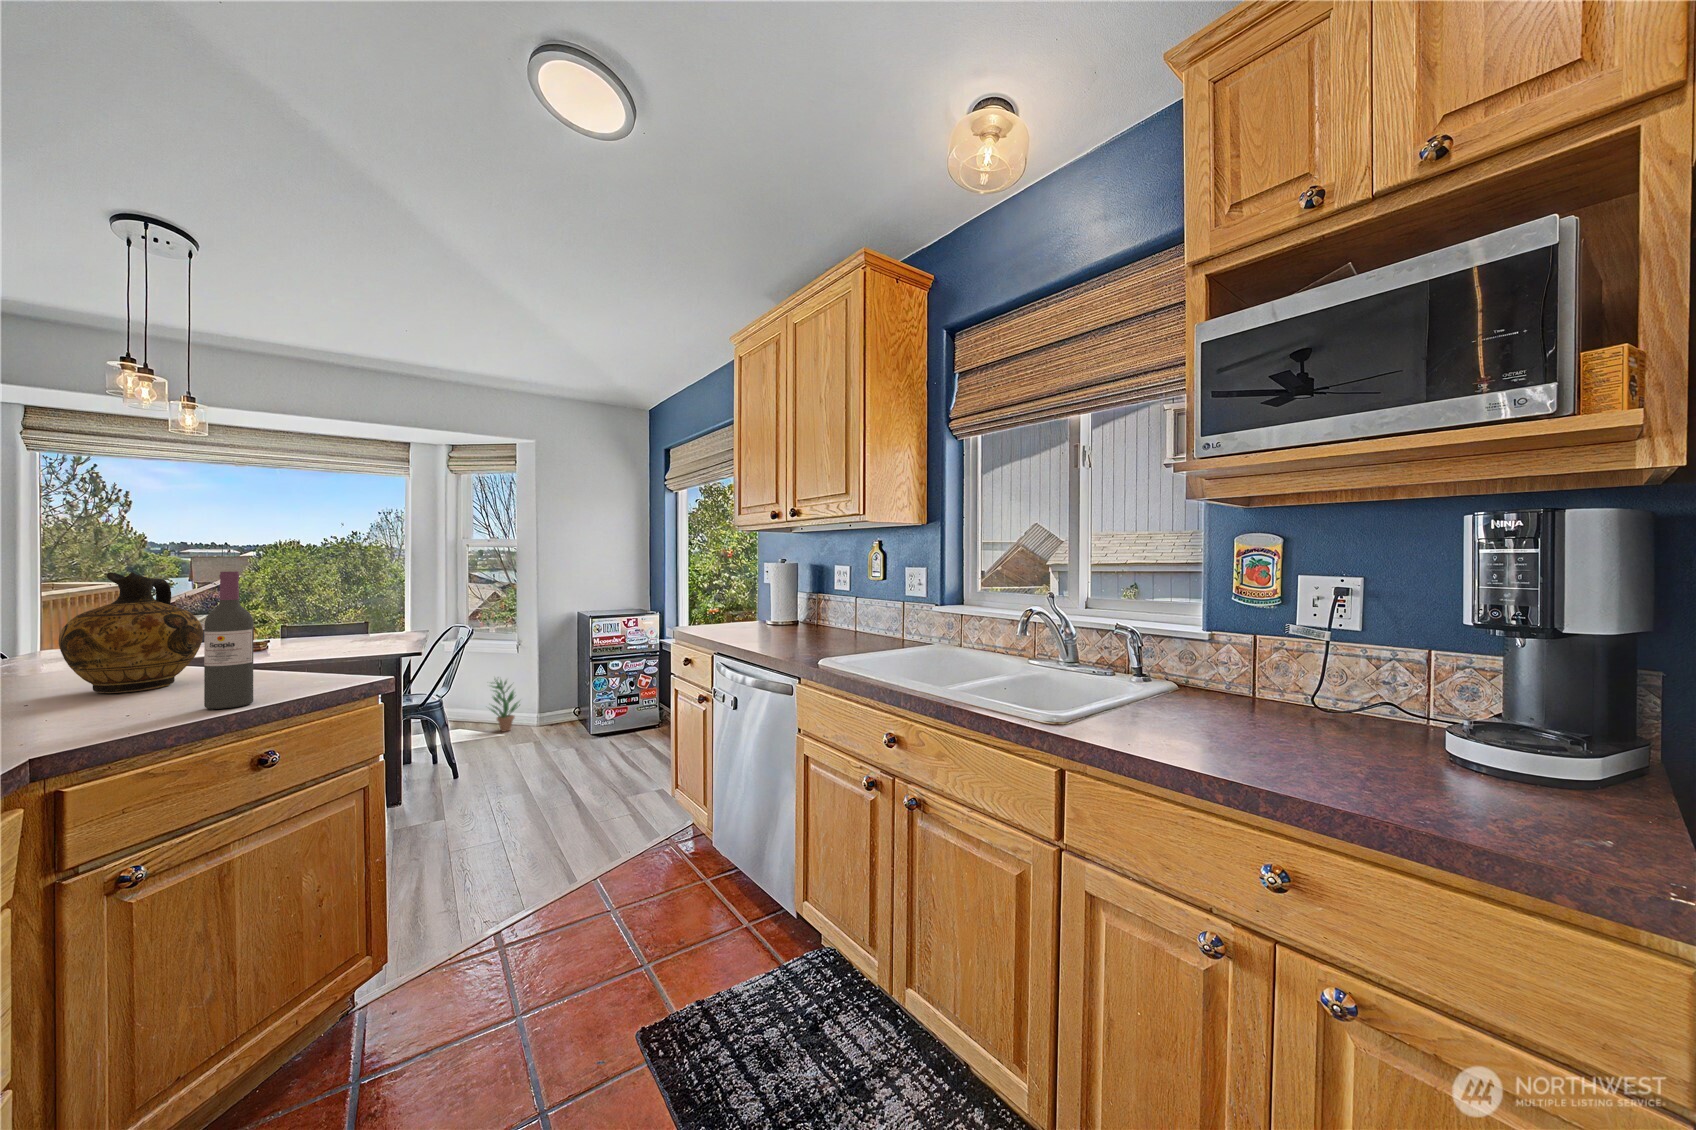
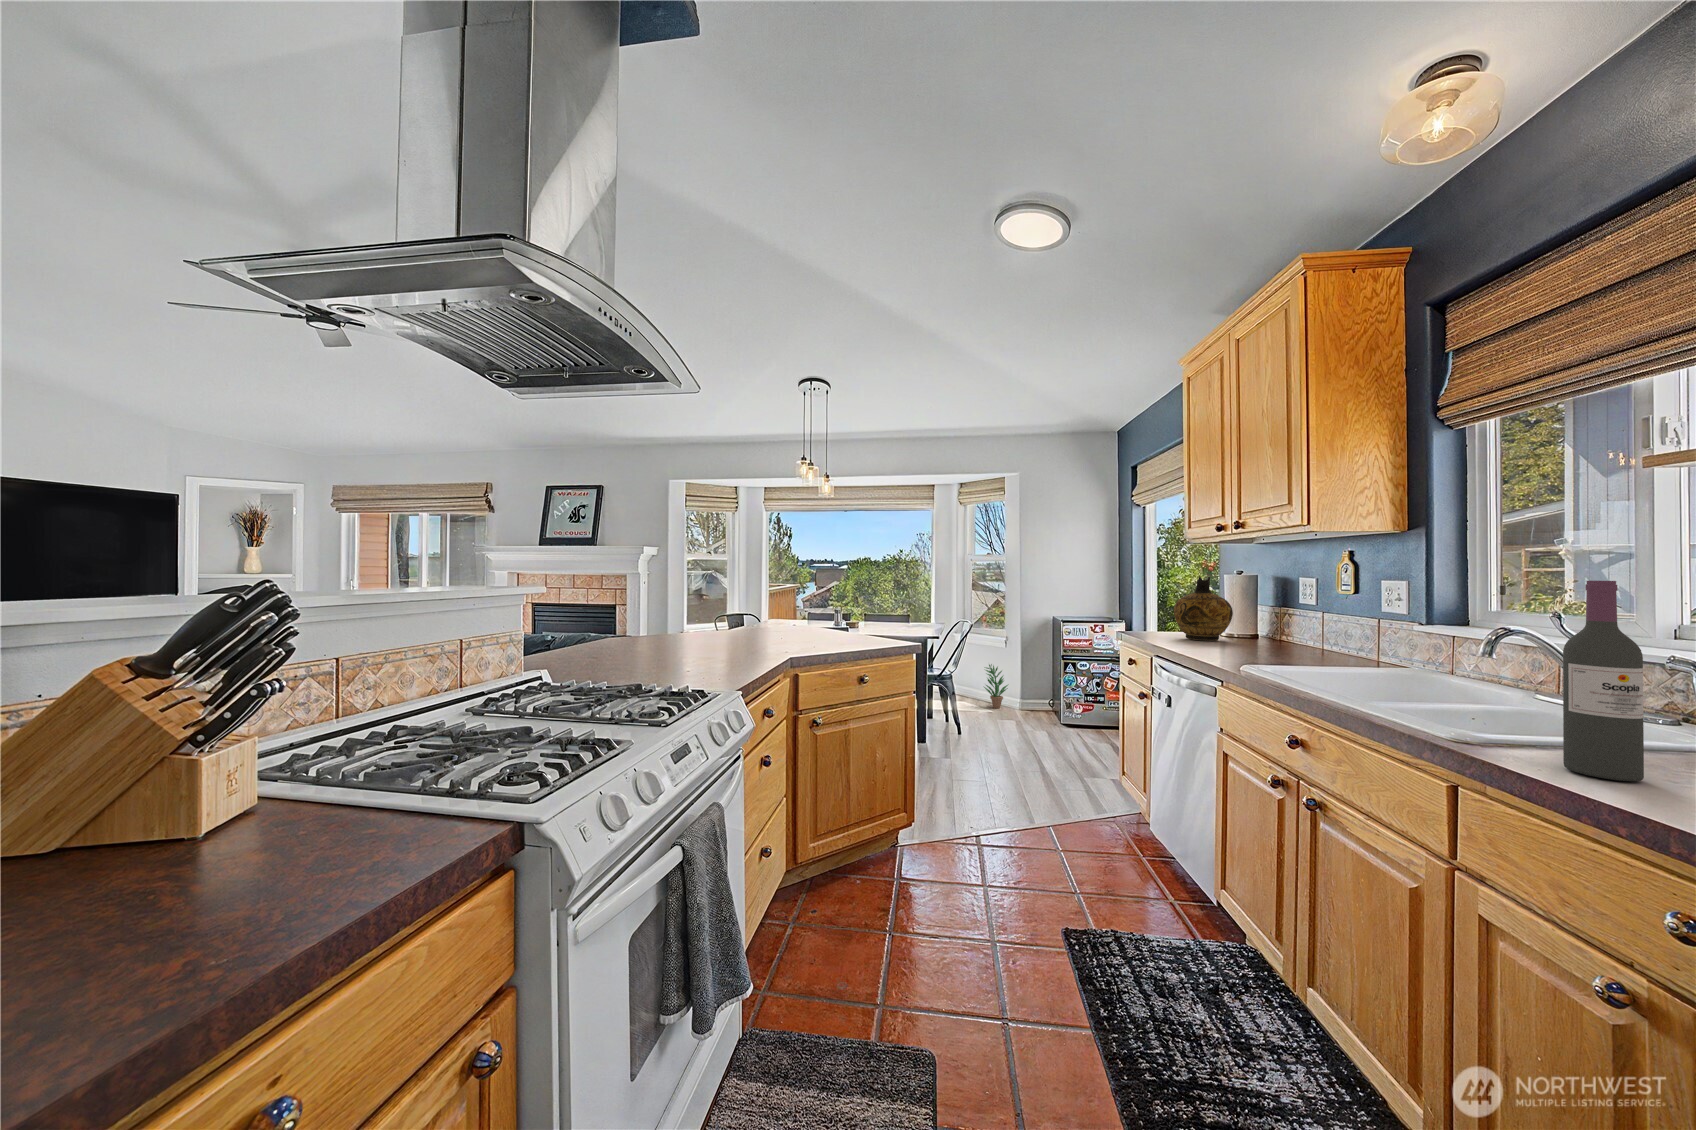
wine bottle: present [204,571,253,709] -> present [1563,581,1644,781]
ceramic jug: present [59,572,203,693] -> present [1174,577,1233,641]

